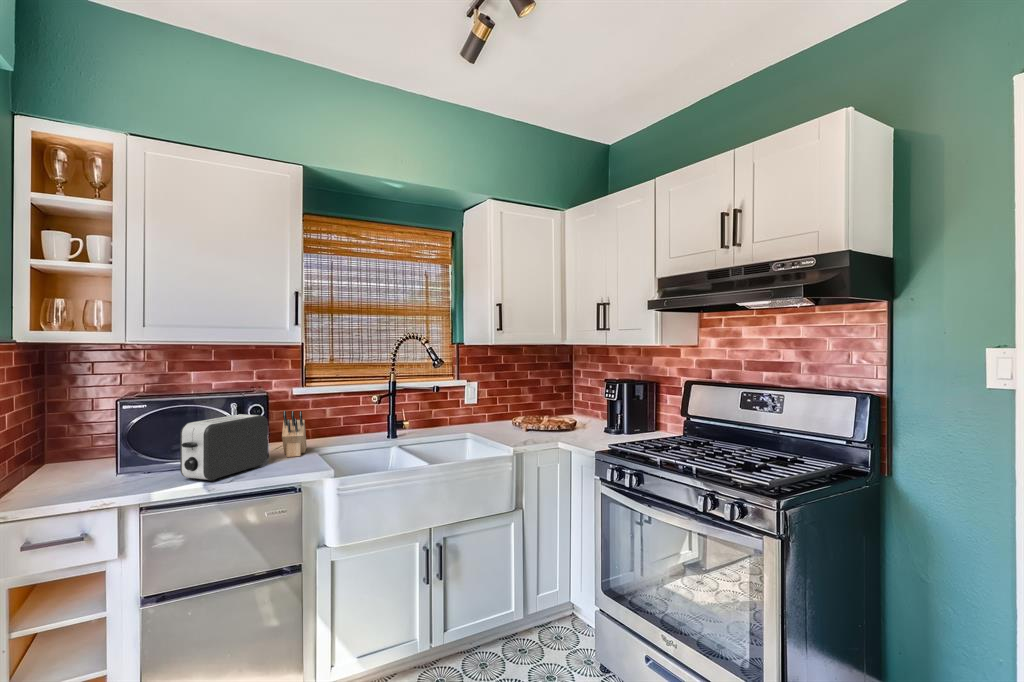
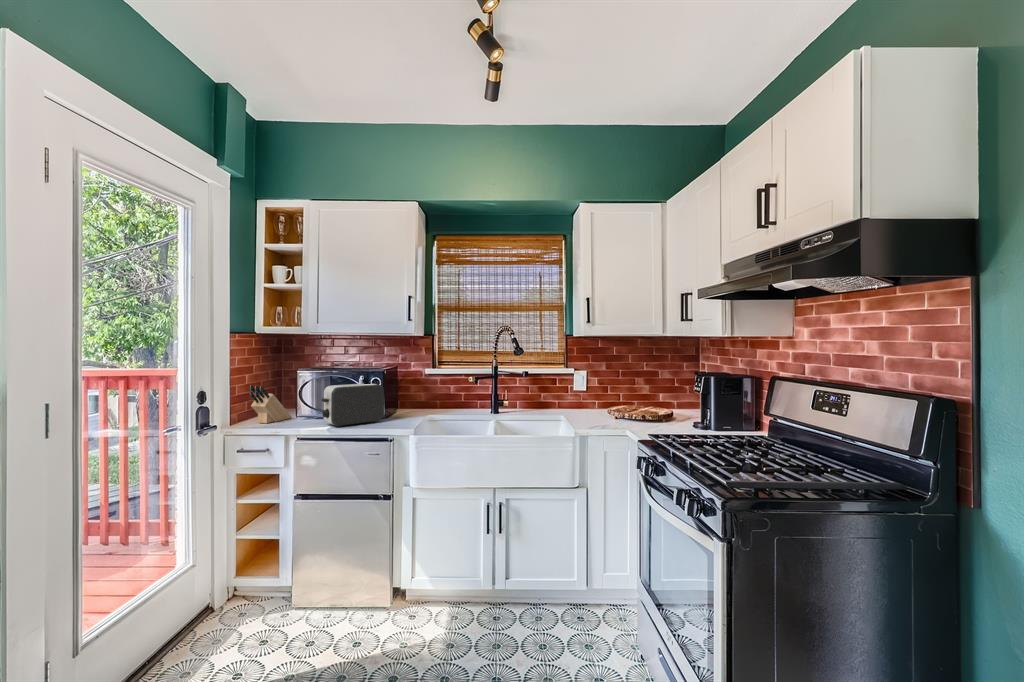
knife block: present [282,411,307,457] -> present [249,385,291,423]

